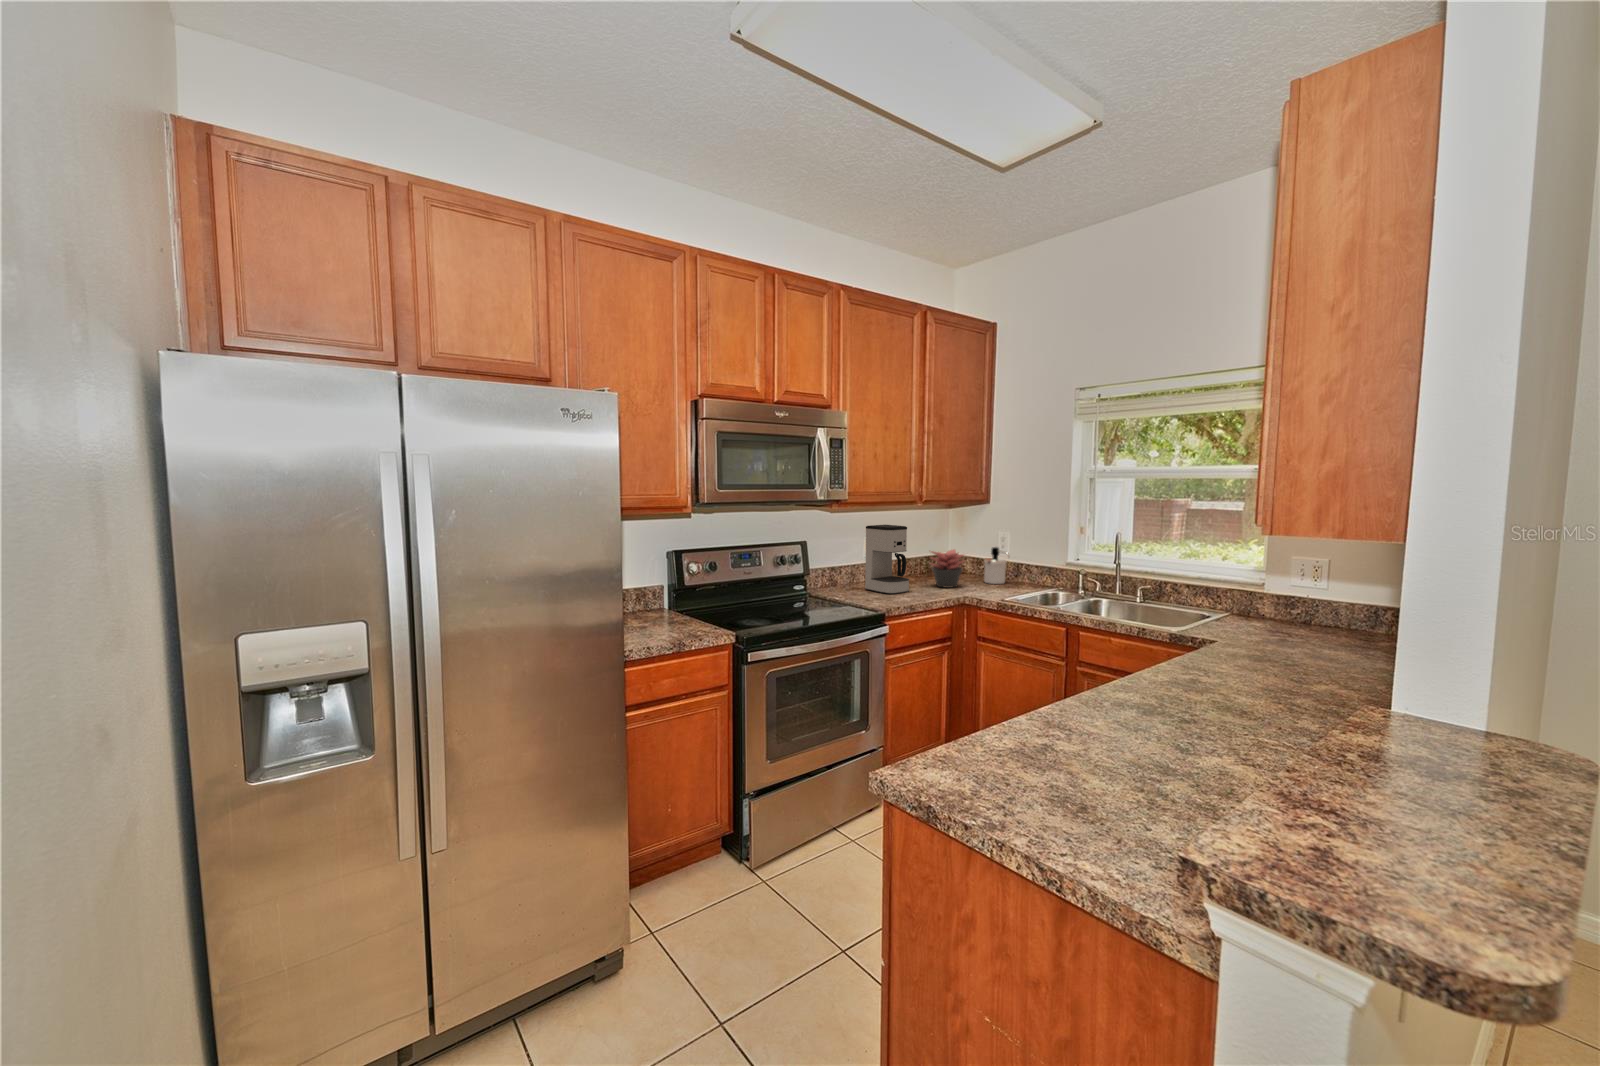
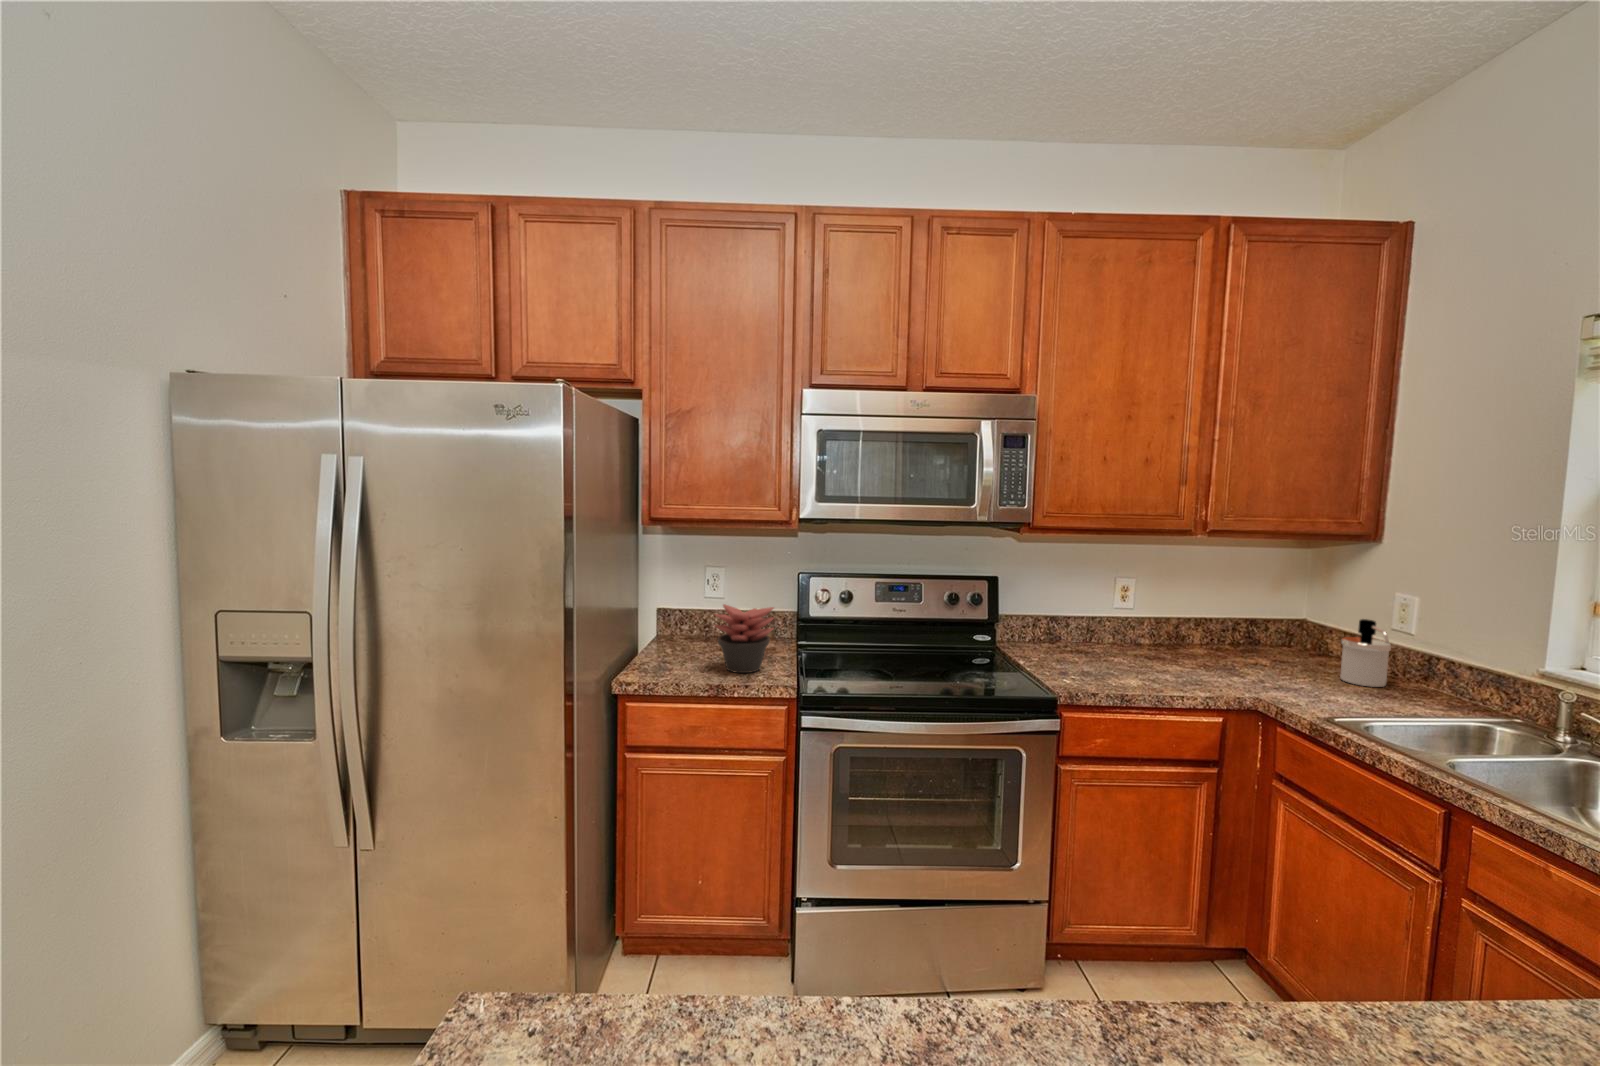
coffee maker: present [865,525,909,594] -> none [1101,561,1174,672]
succulent plant: present [931,549,964,588] -> present [713,604,774,673]

